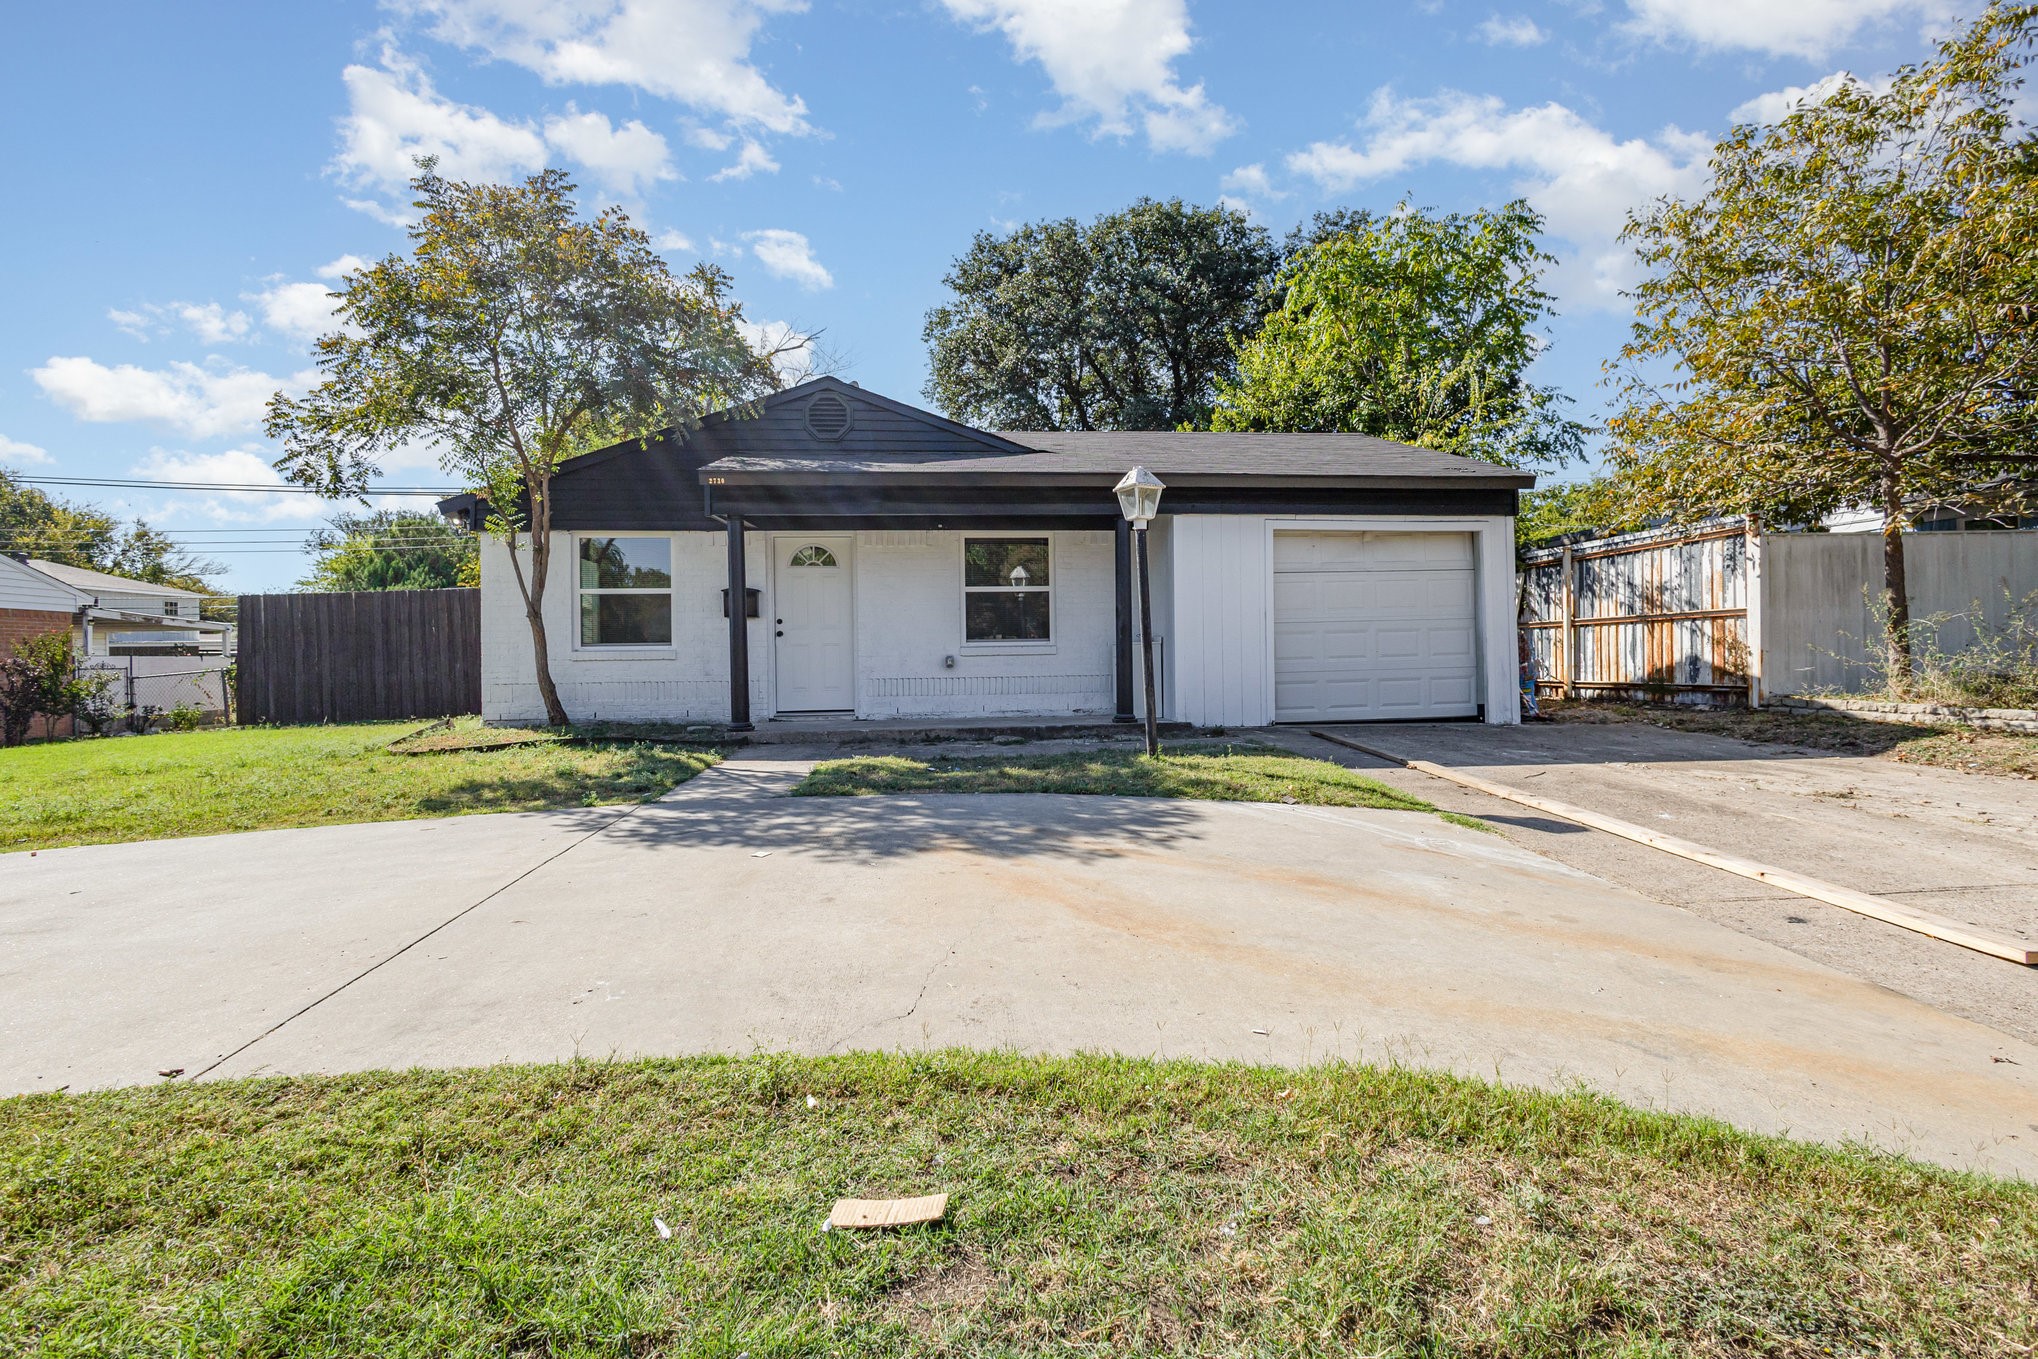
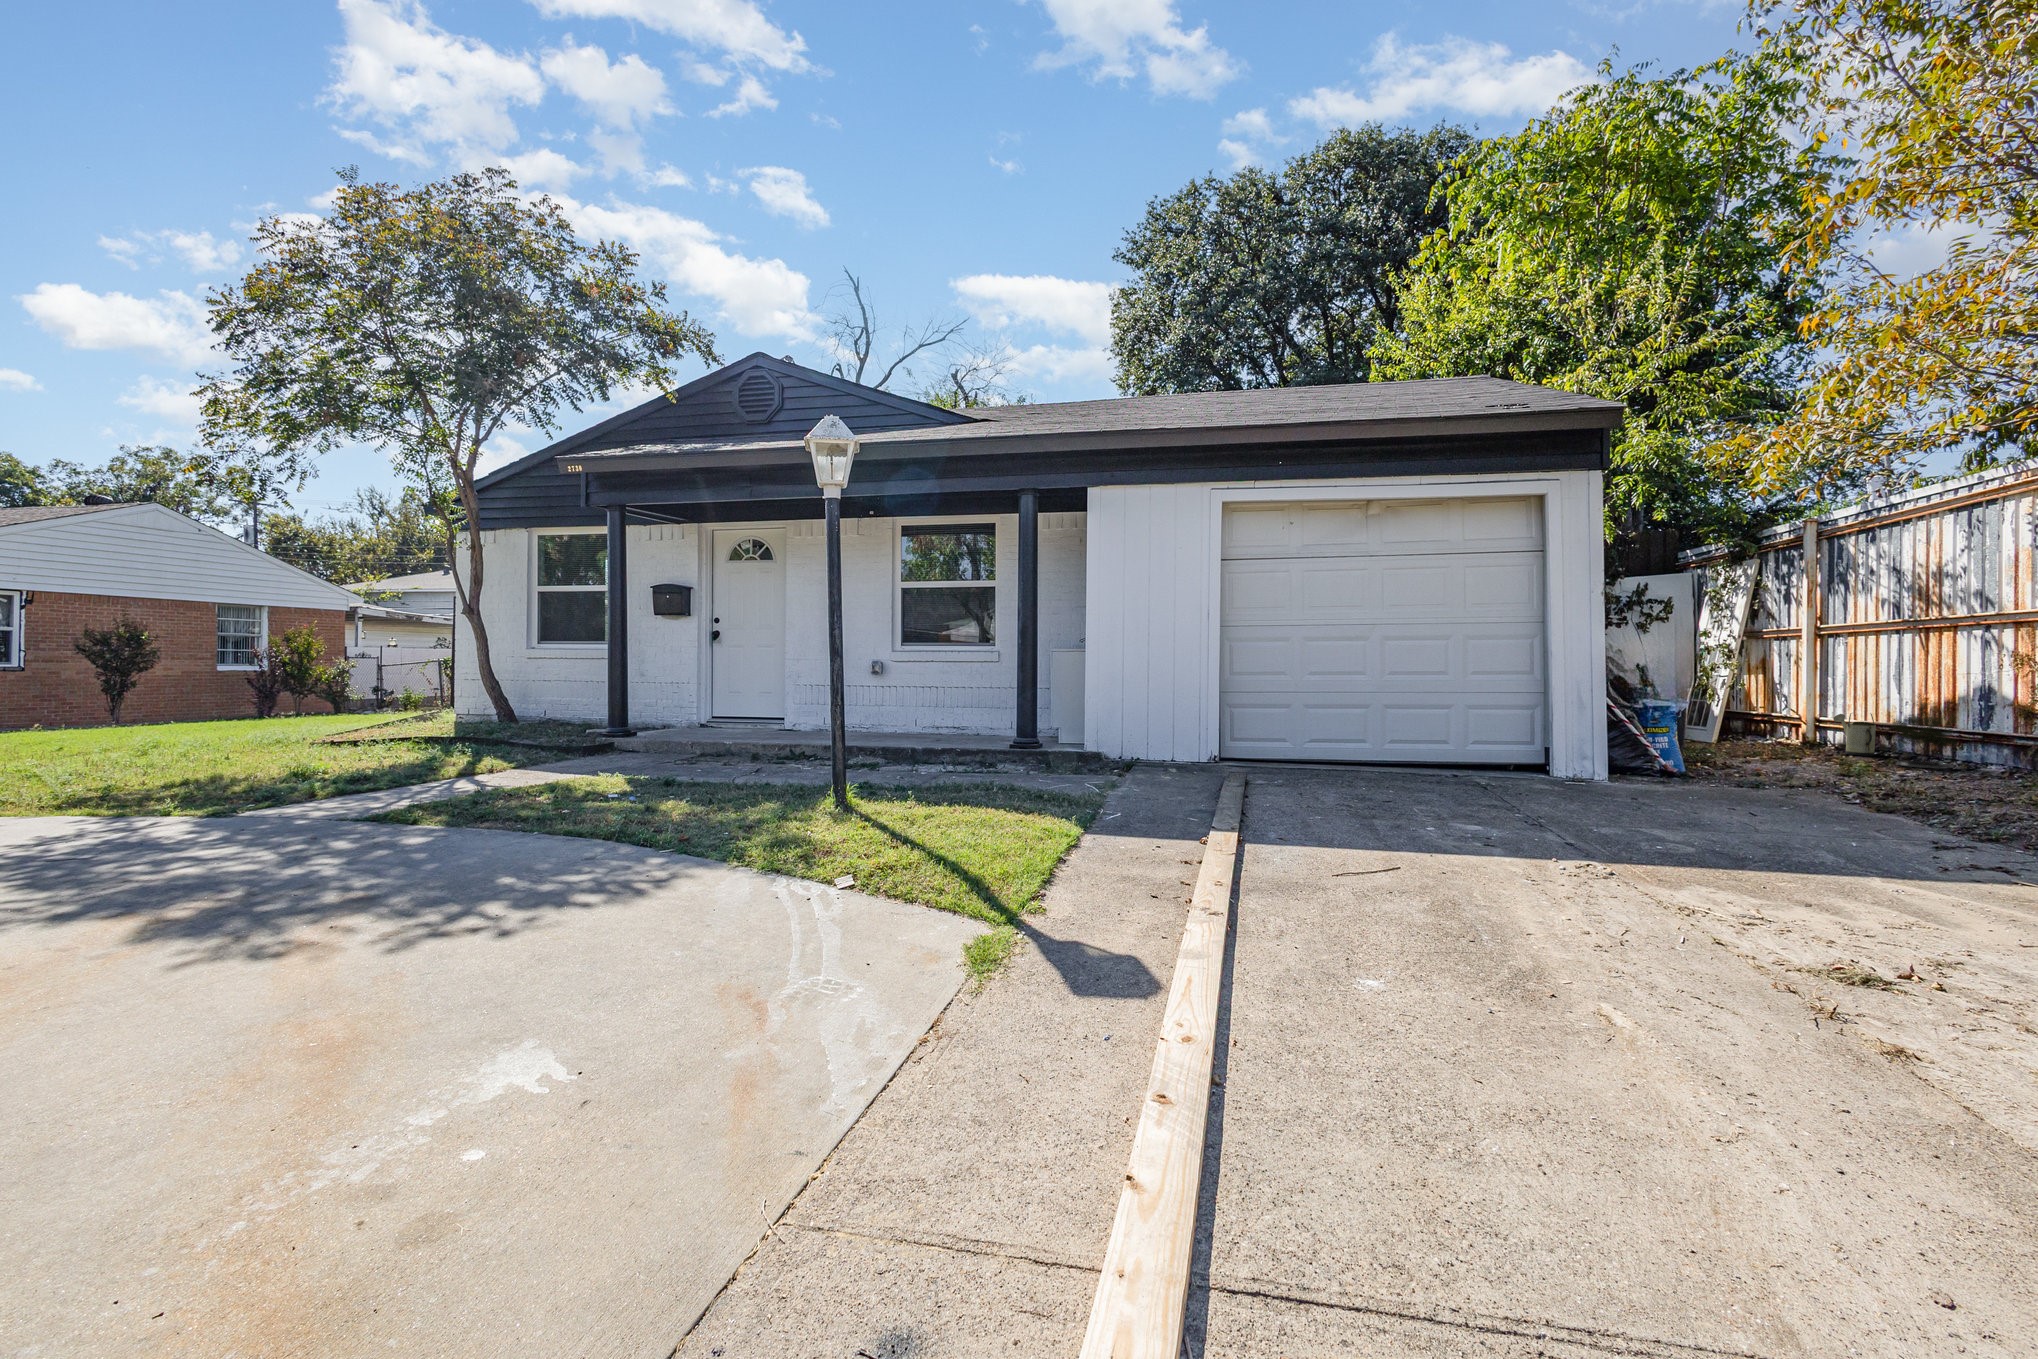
watering can: none [1591,675,1619,703] -> present [1833,714,1876,756]

